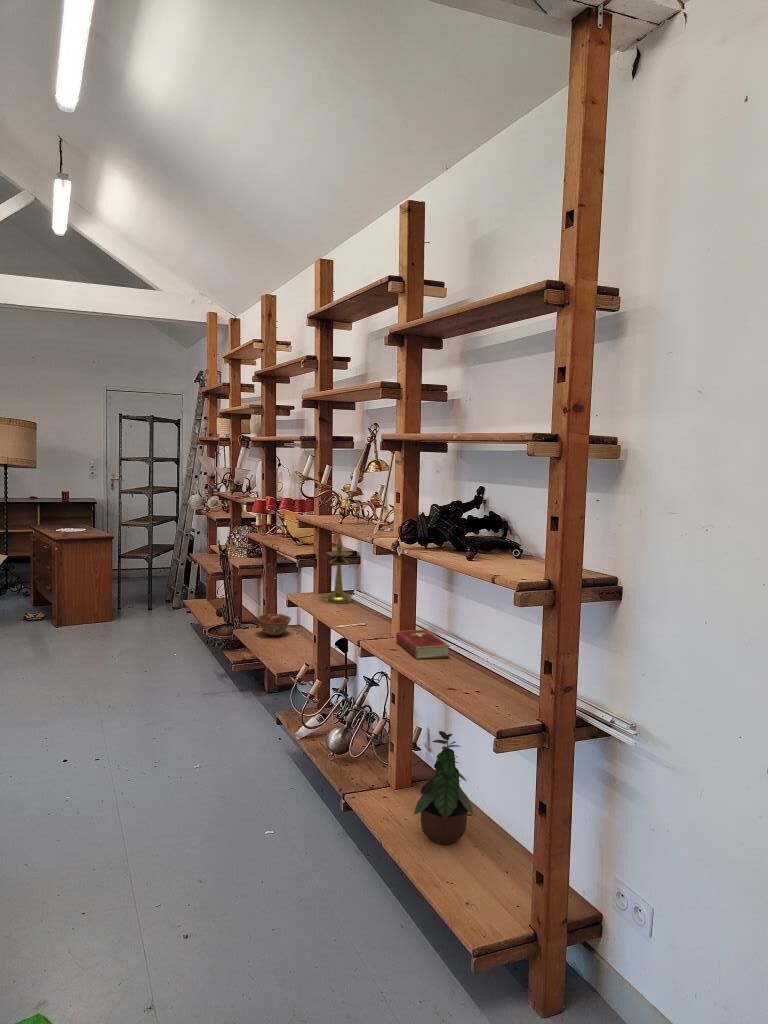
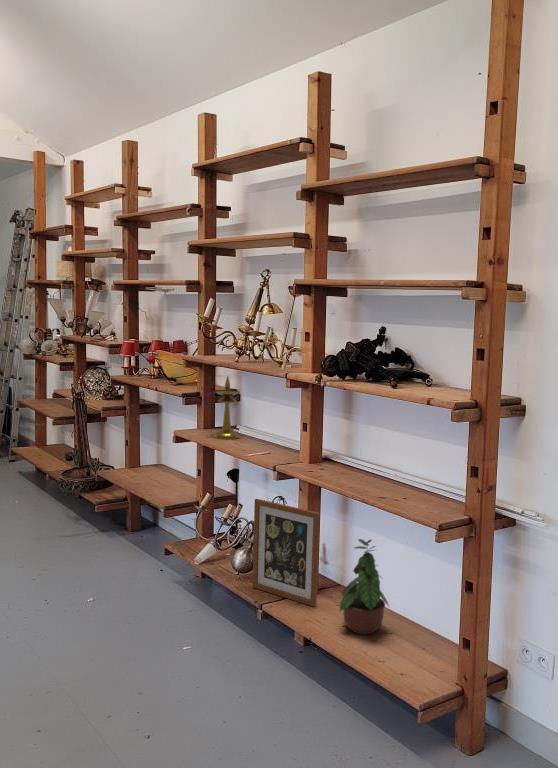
ceramic bowl: present [258,614,291,636] -> none [127,456,160,477]
hardcover book: present [396,630,450,659] -> none [306,455,360,479]
picture frame: none [341,673,405,802] -> present [253,499,320,607]

